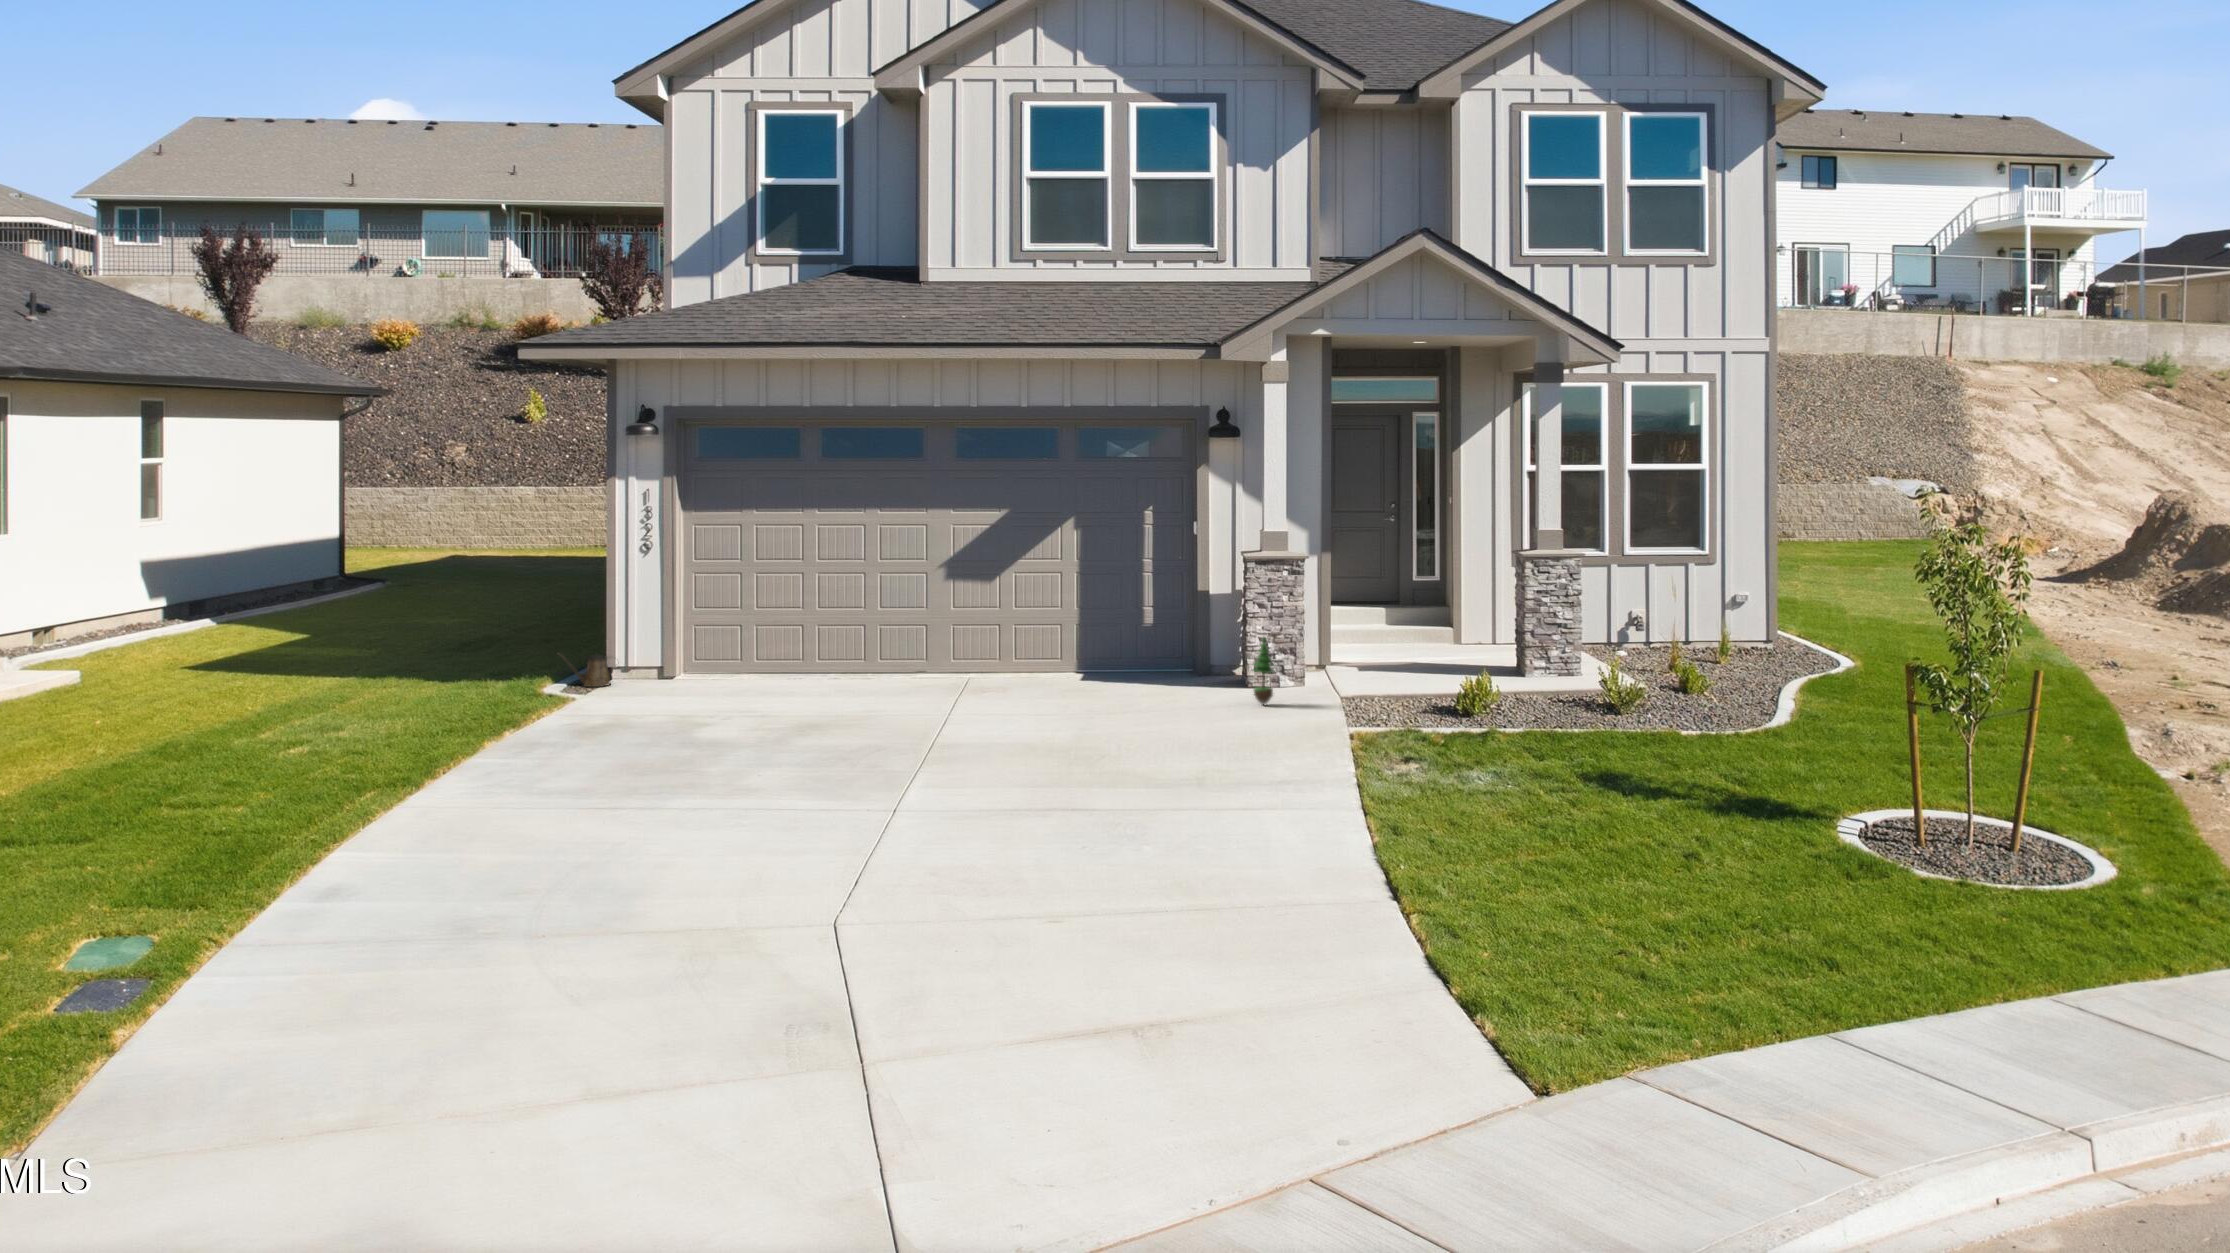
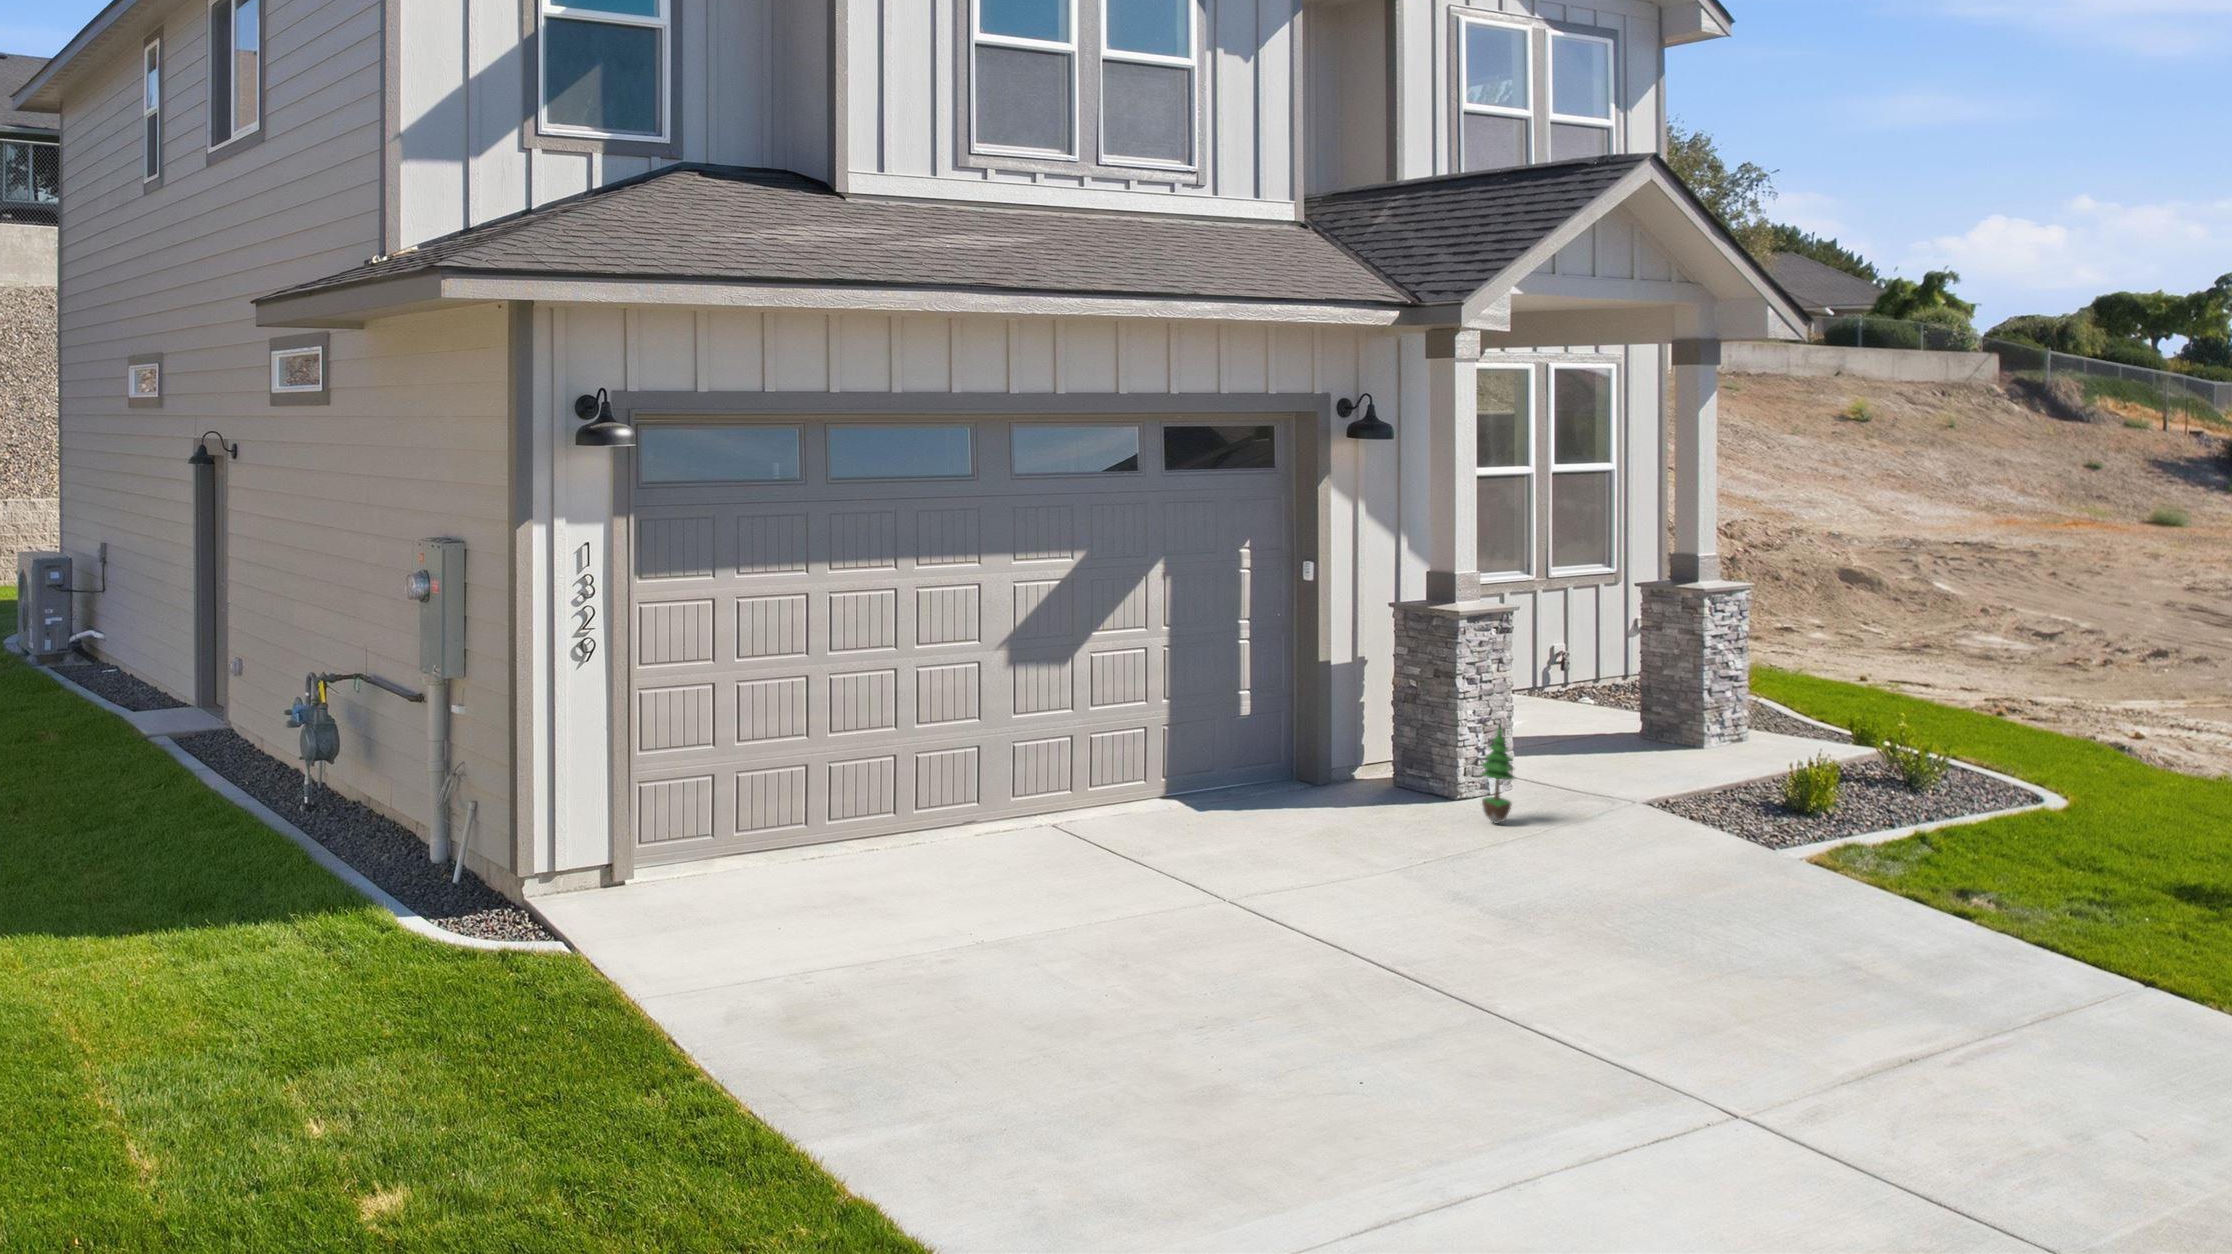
watering can: present [562,655,618,687] -> none [477,854,555,919]

